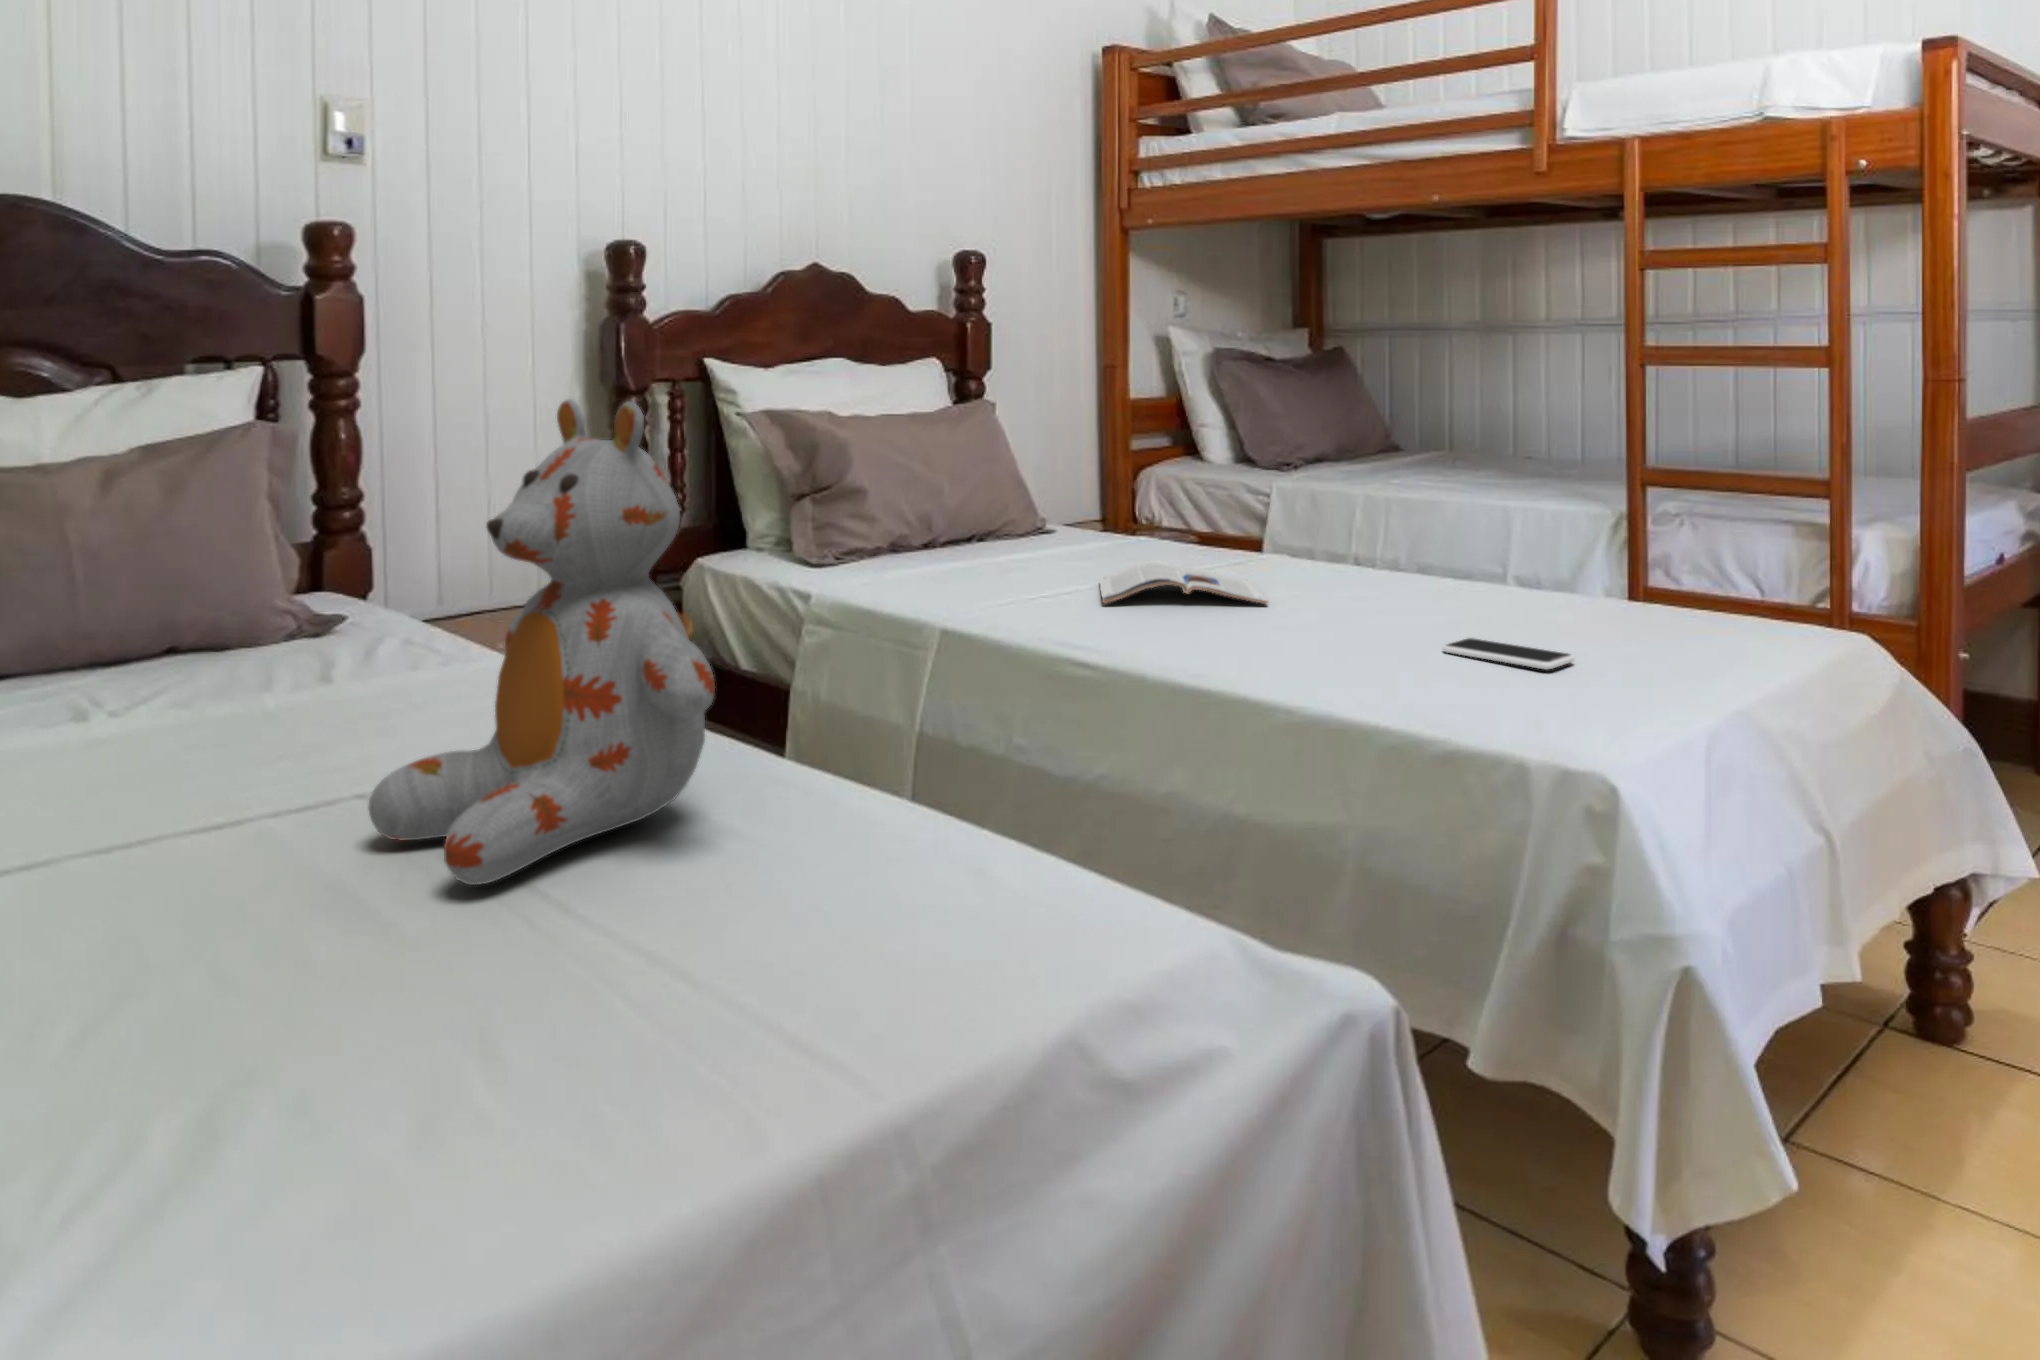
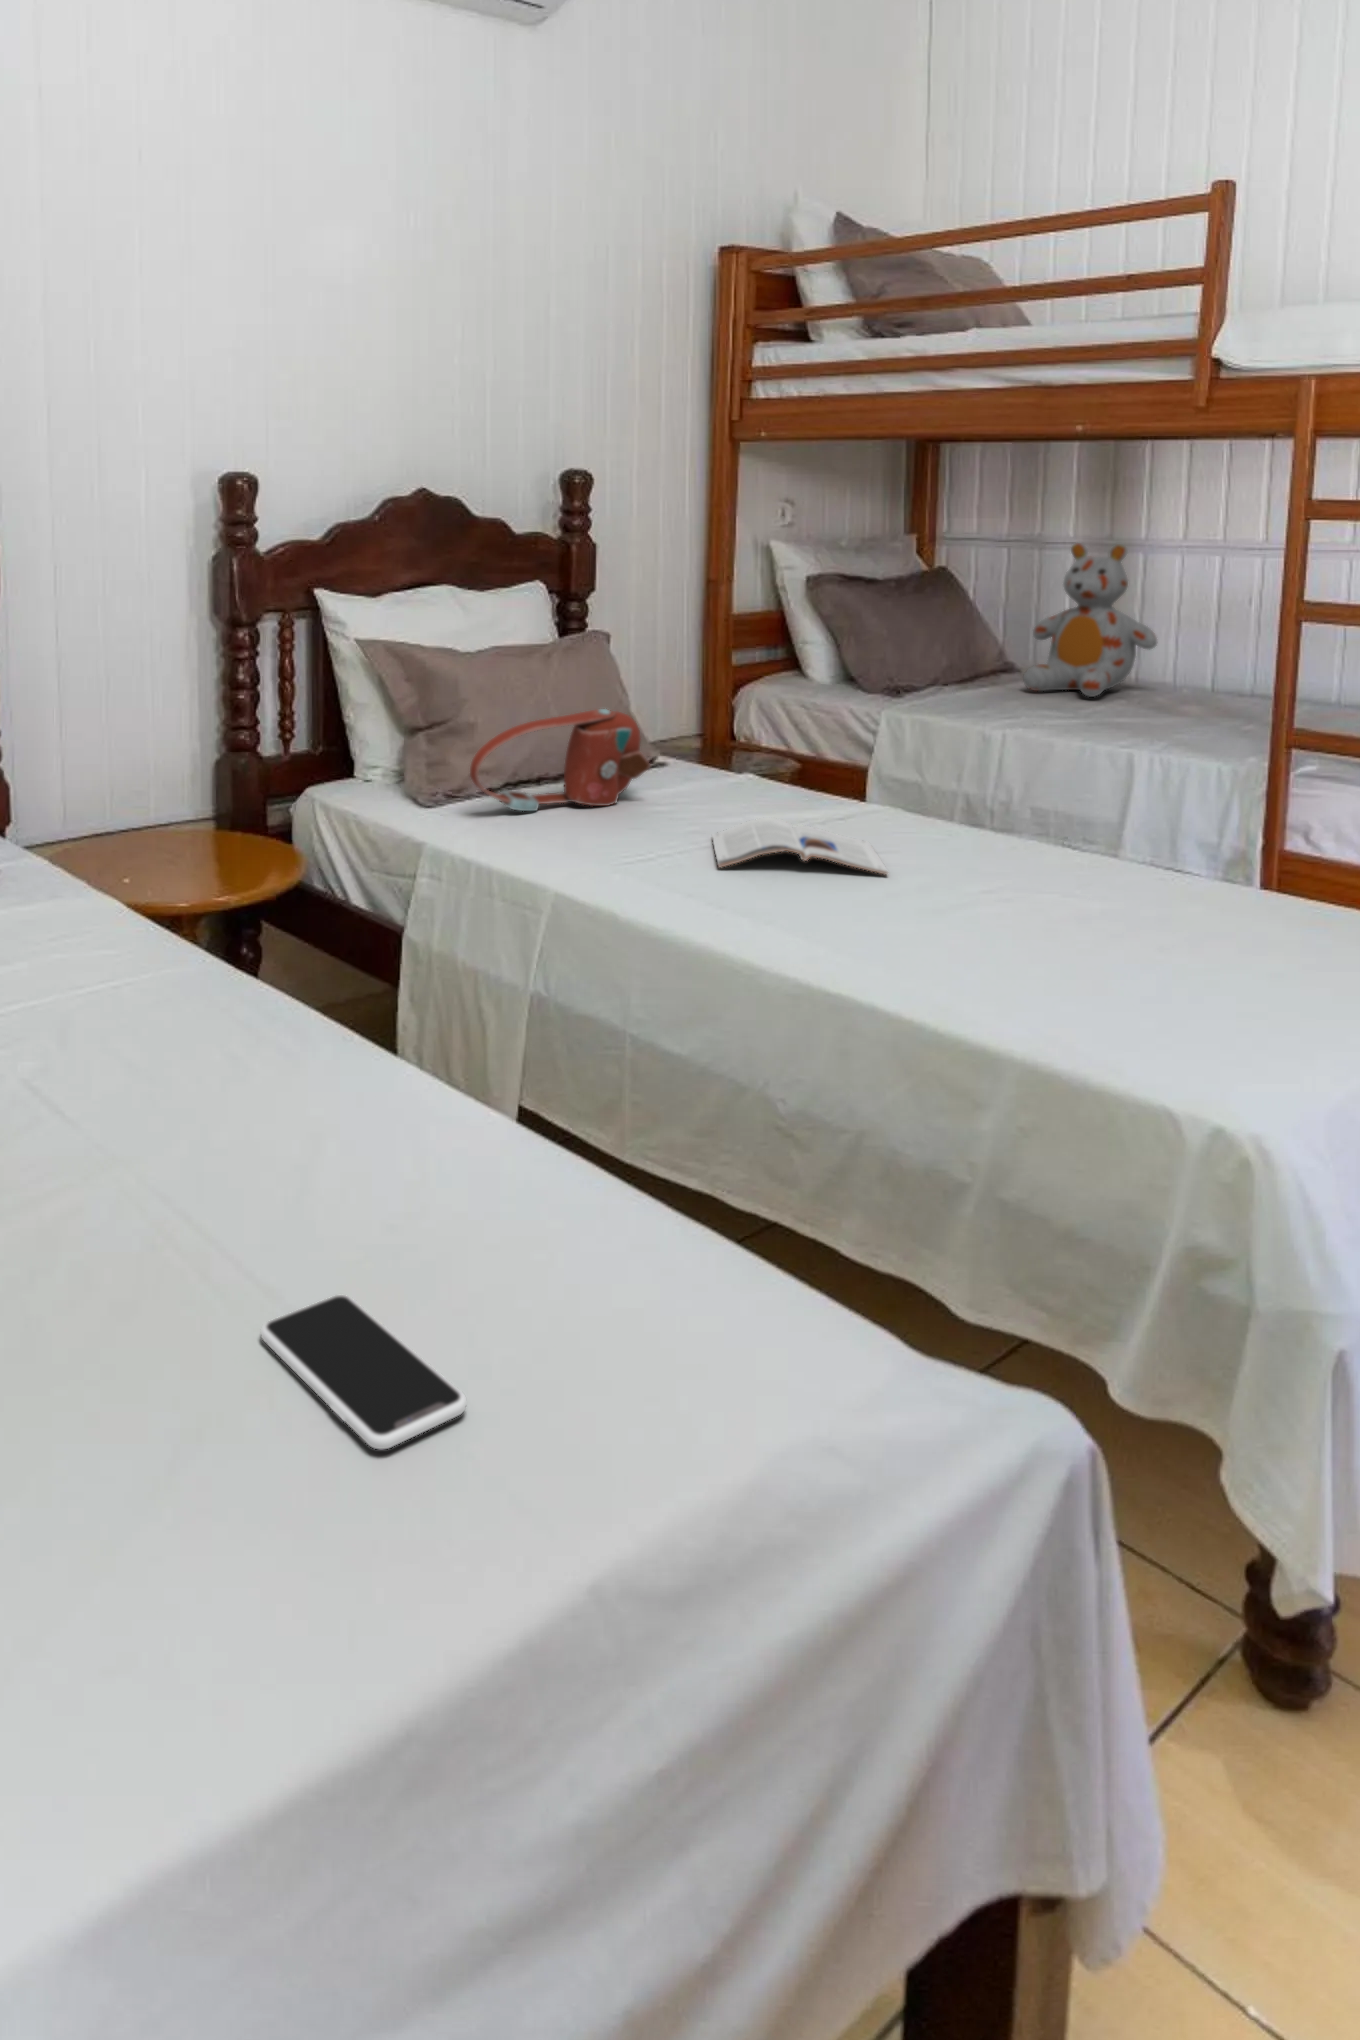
stuffed bear: present [368,399,715,885] -> present [1023,543,1157,697]
handbag: none [858,464,1041,567] -> present [470,709,650,811]
smartphone: present [1443,638,1575,669] -> present [261,1295,467,1450]

